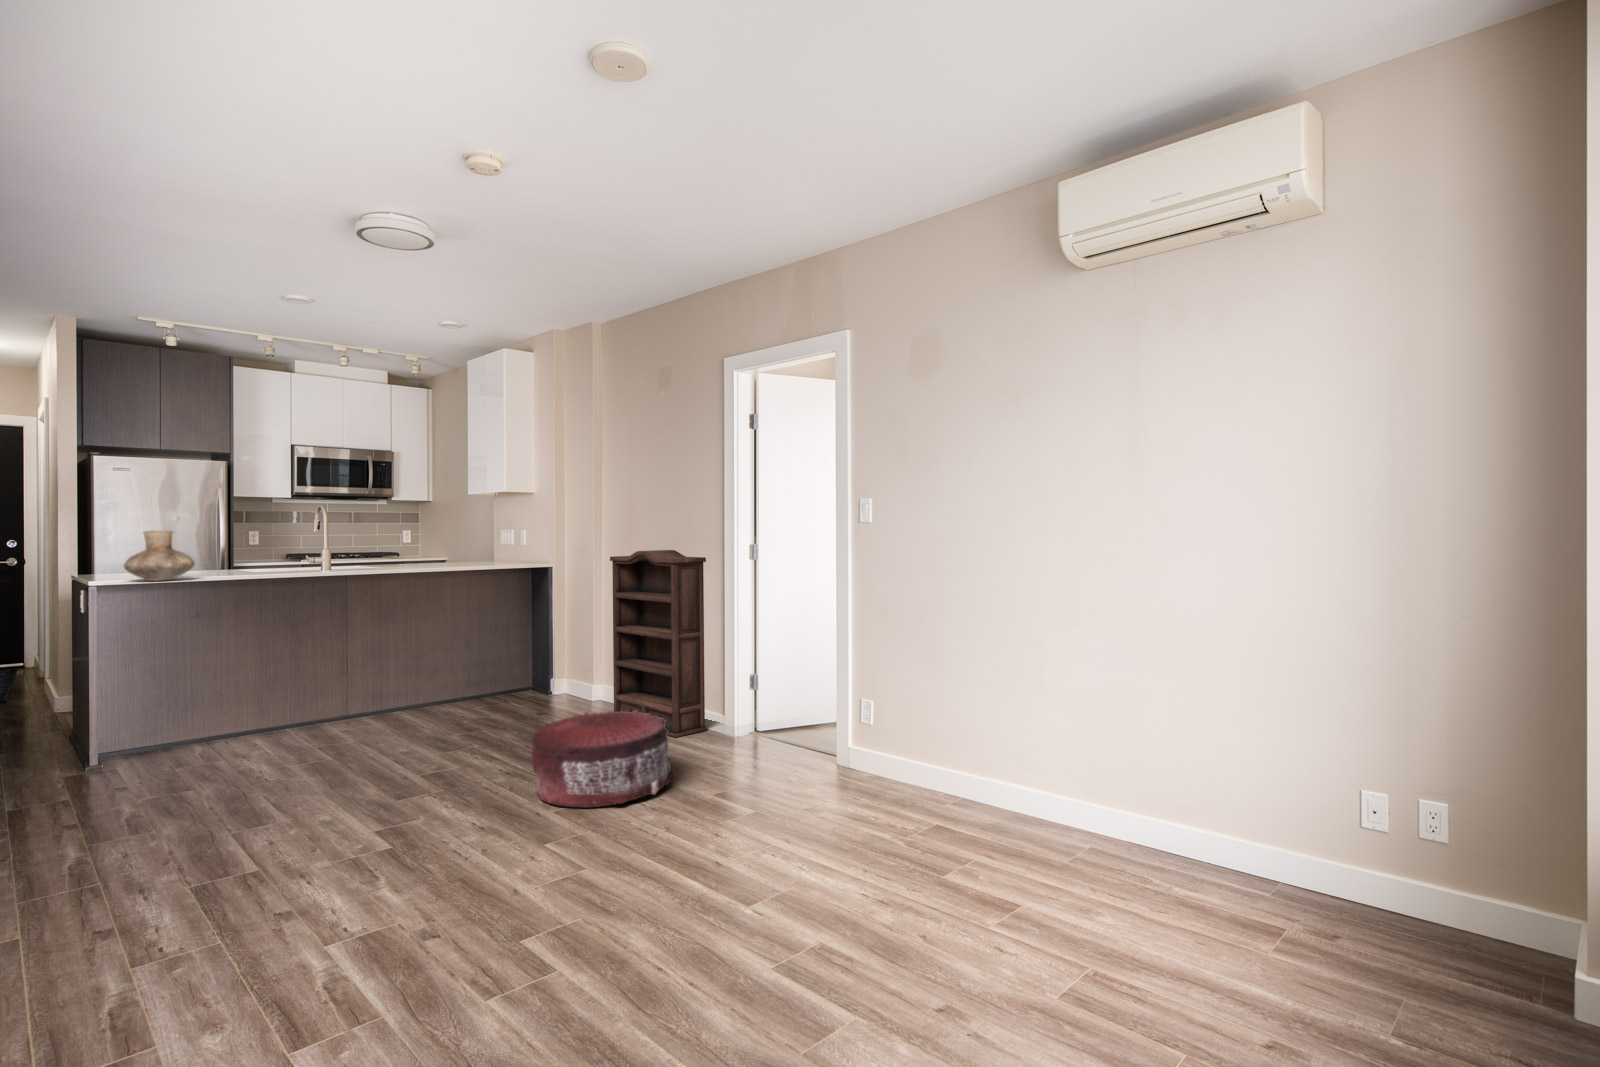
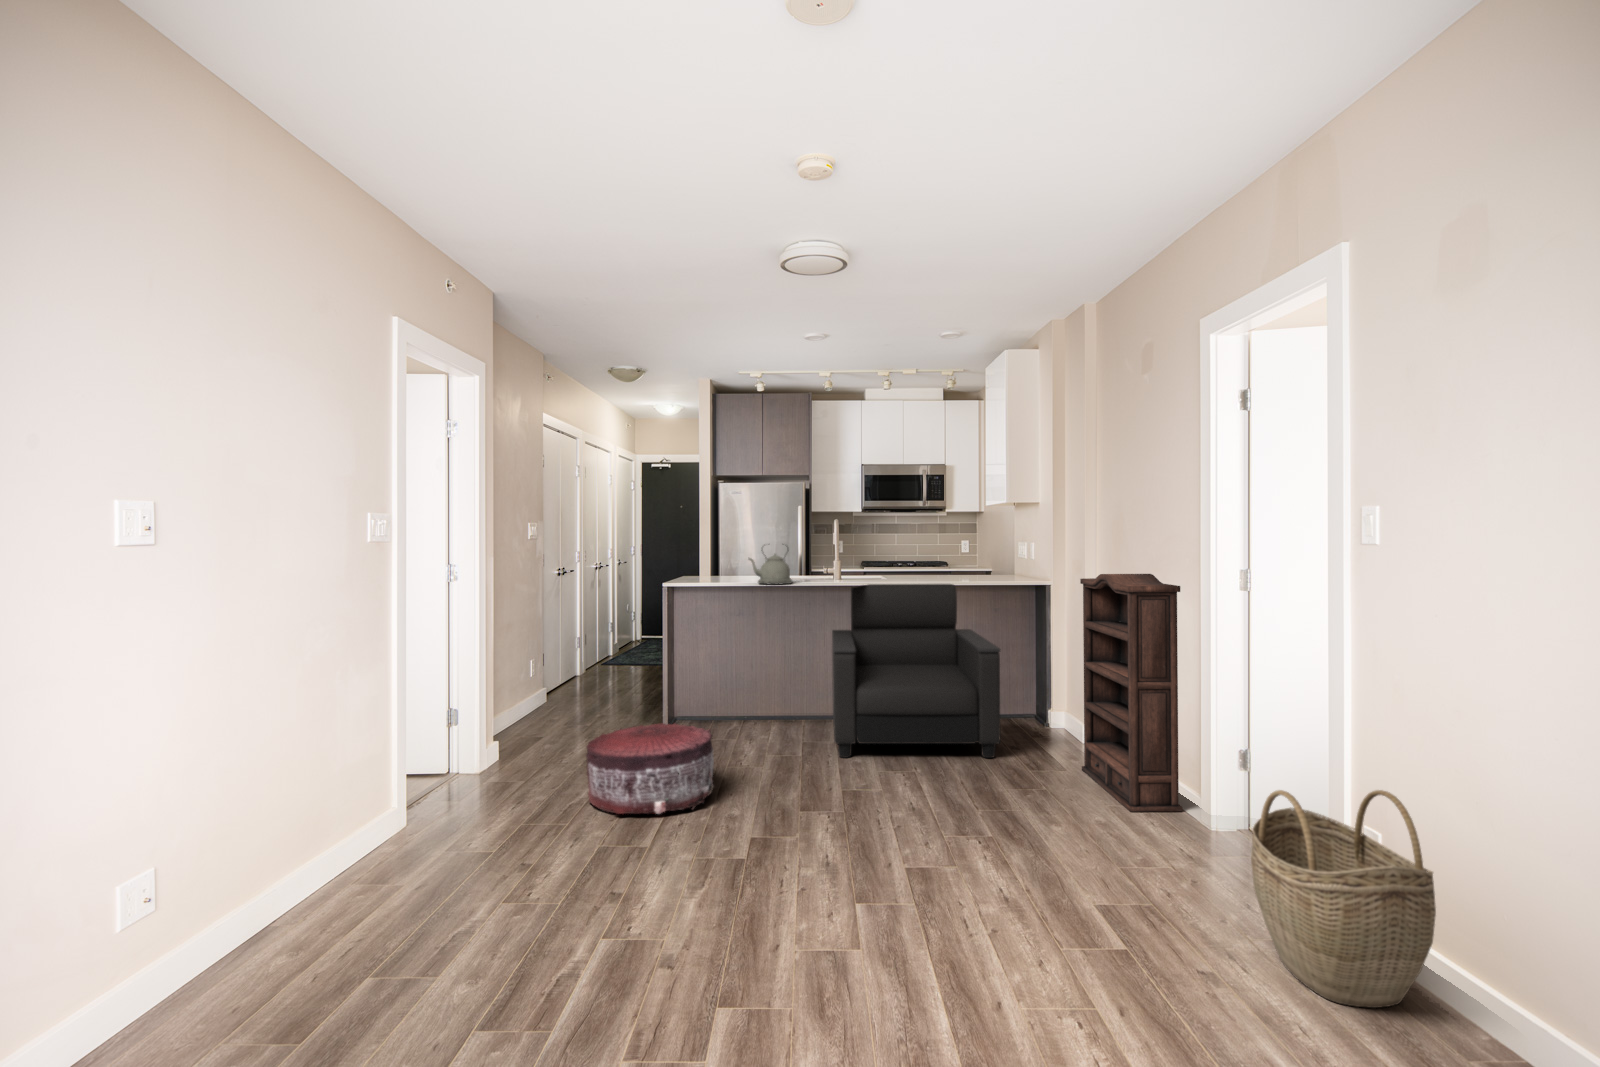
vase: present [124,530,195,581] -> none [685,544,731,585]
kettle: none [219,530,278,577] -> present [749,554,793,584]
armchair: none [326,569,540,751] -> present [832,584,1001,758]
woven basket: none [816,670,920,801] -> present [1251,790,1436,1008]
pouf: present [530,711,673,807] -> present [586,723,714,814]

